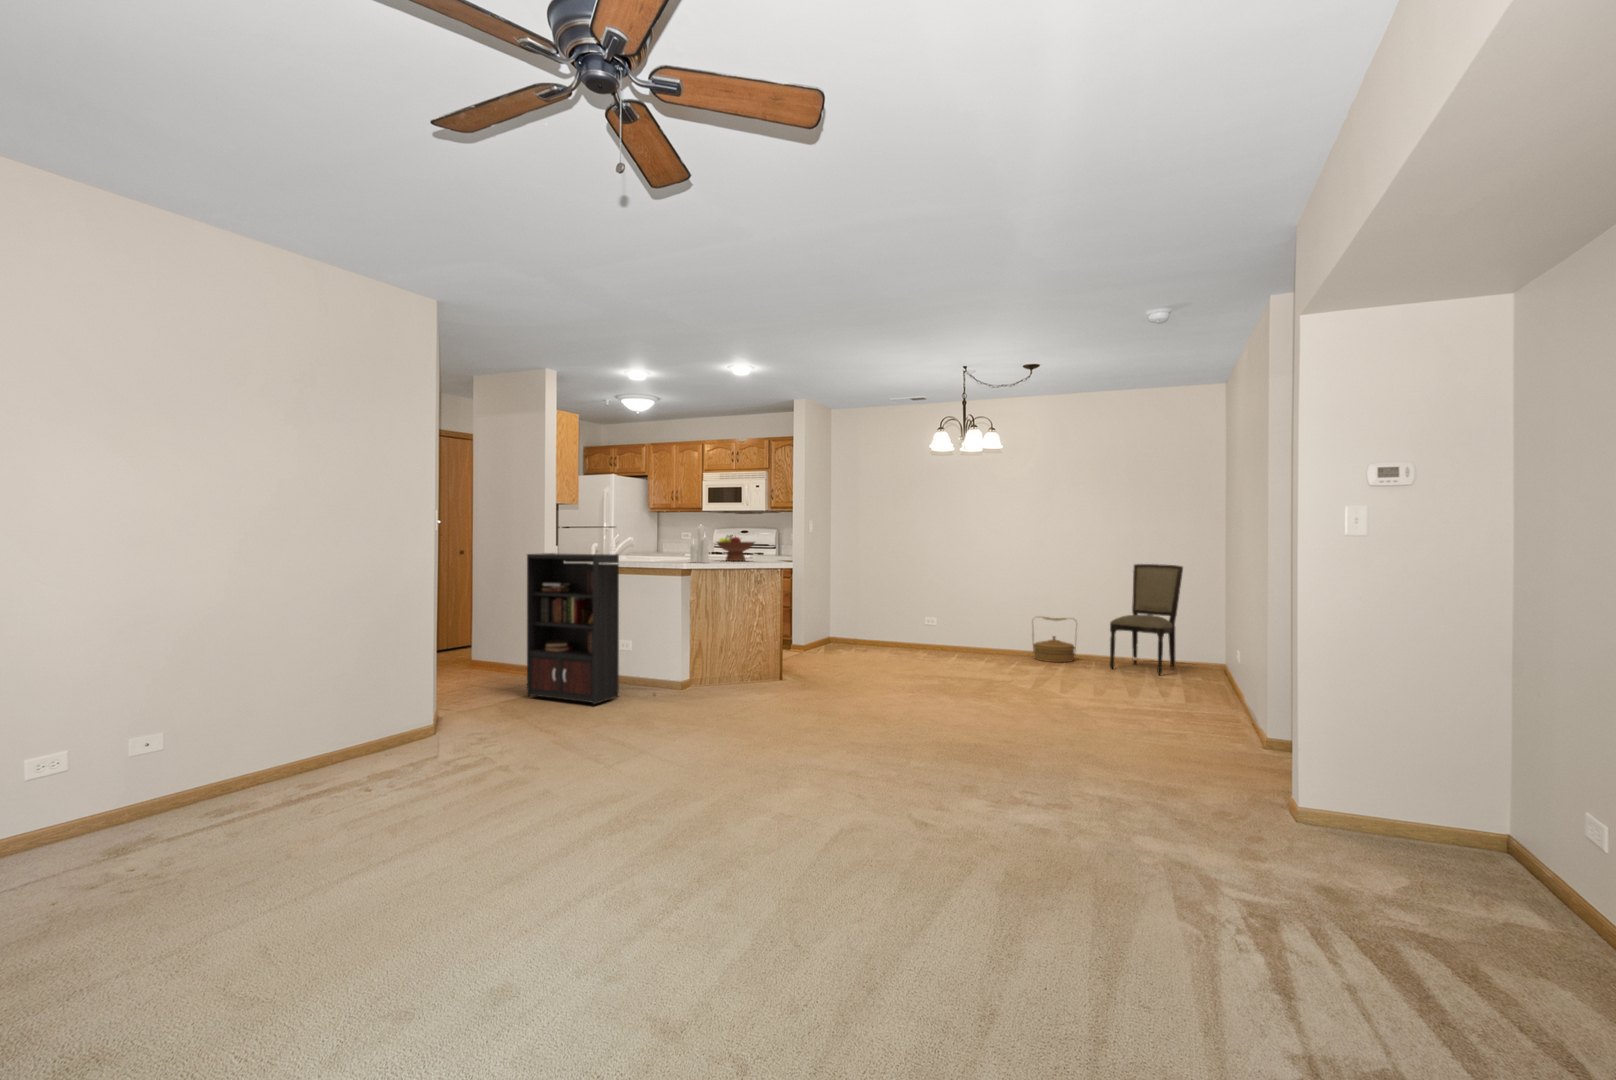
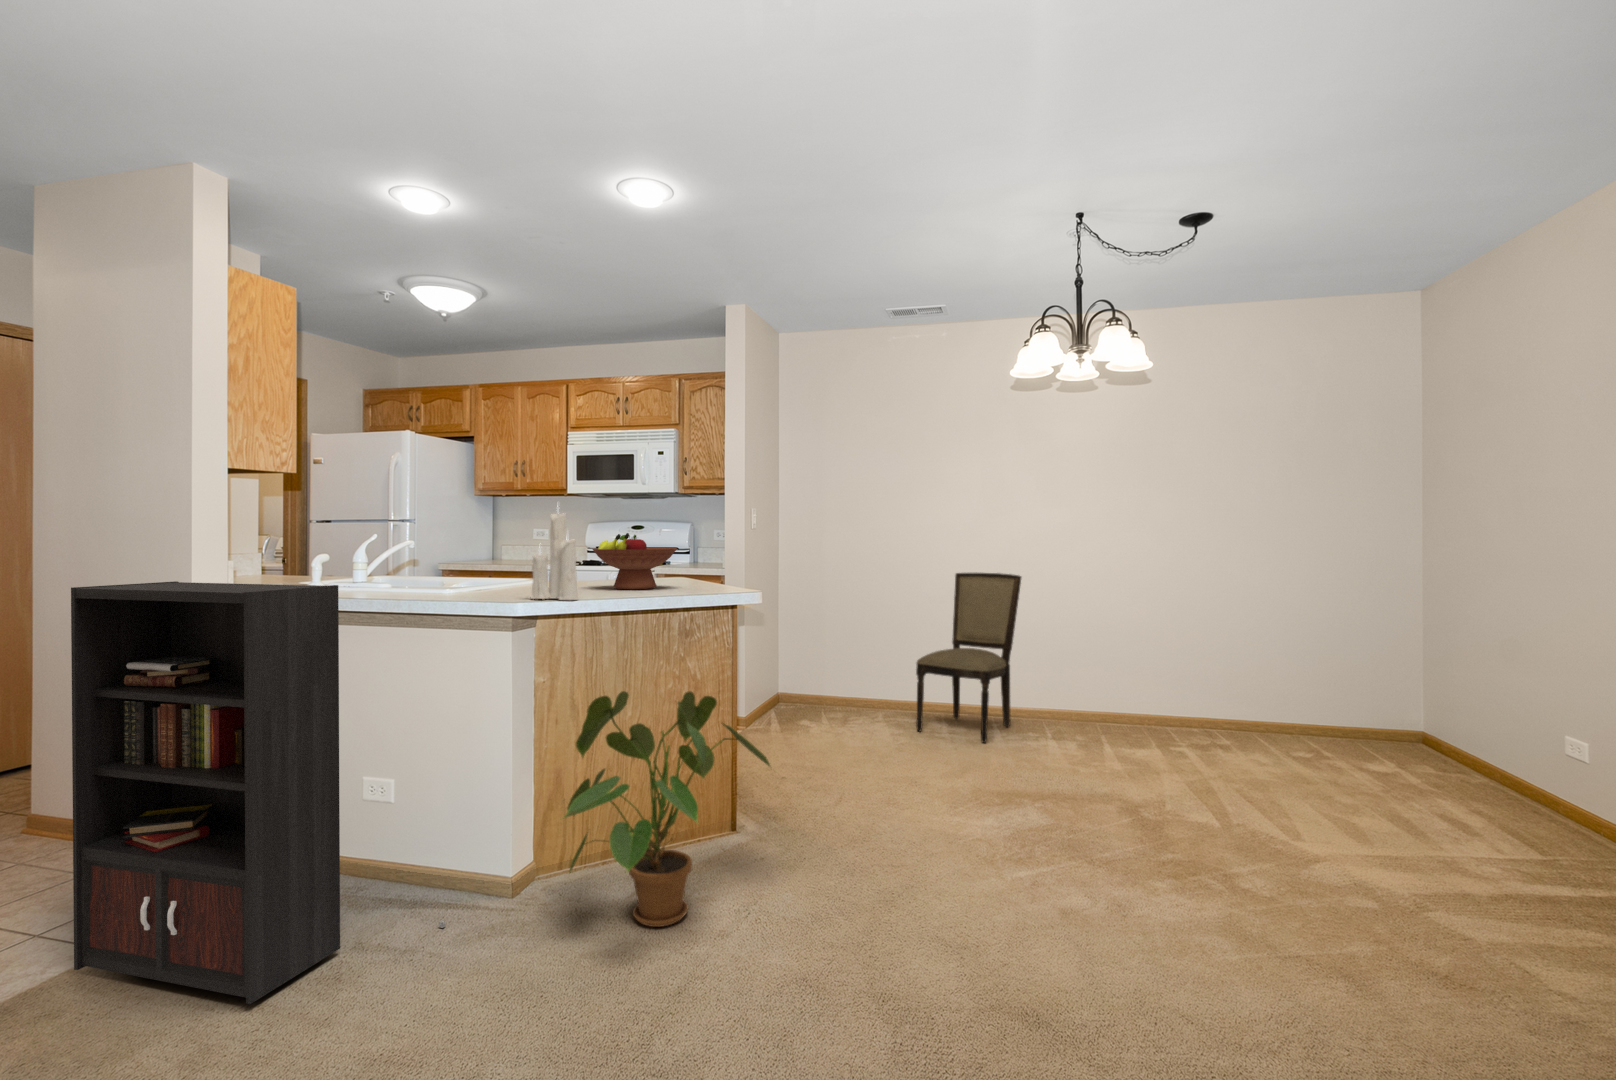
dining chair: present [1110,564,1183,675] -> present [916,573,1021,743]
house plant: none [701,605,795,699] -> present [563,691,770,927]
woven basket: present [1033,617,1076,662] -> none [1125,666,1202,744]

